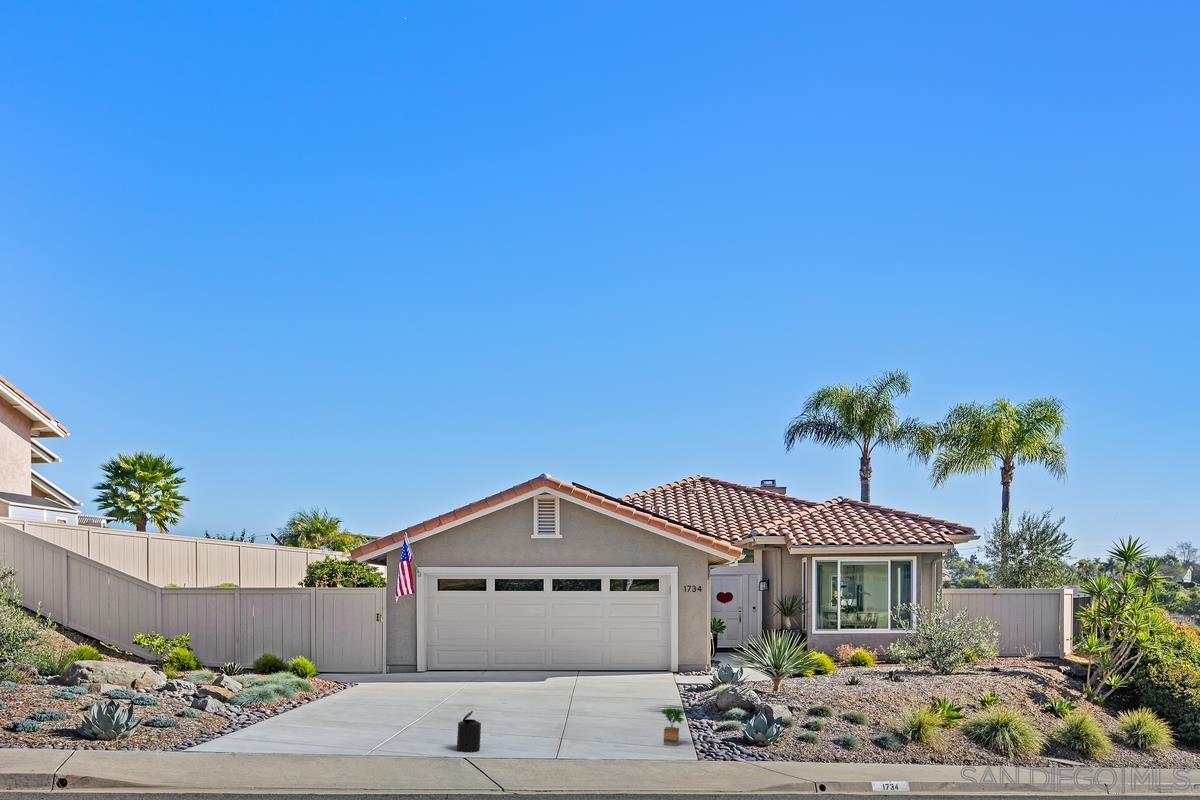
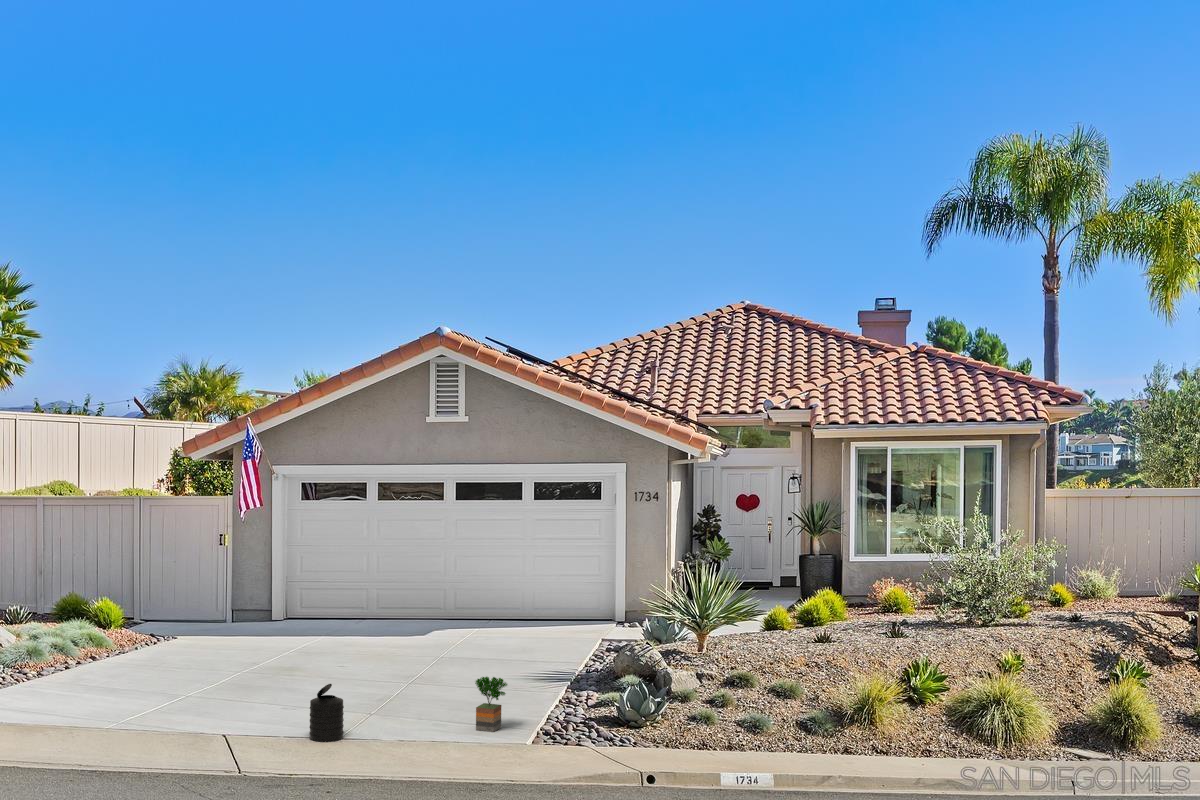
trash can: present [457,711,481,753] -> present [309,684,344,742]

